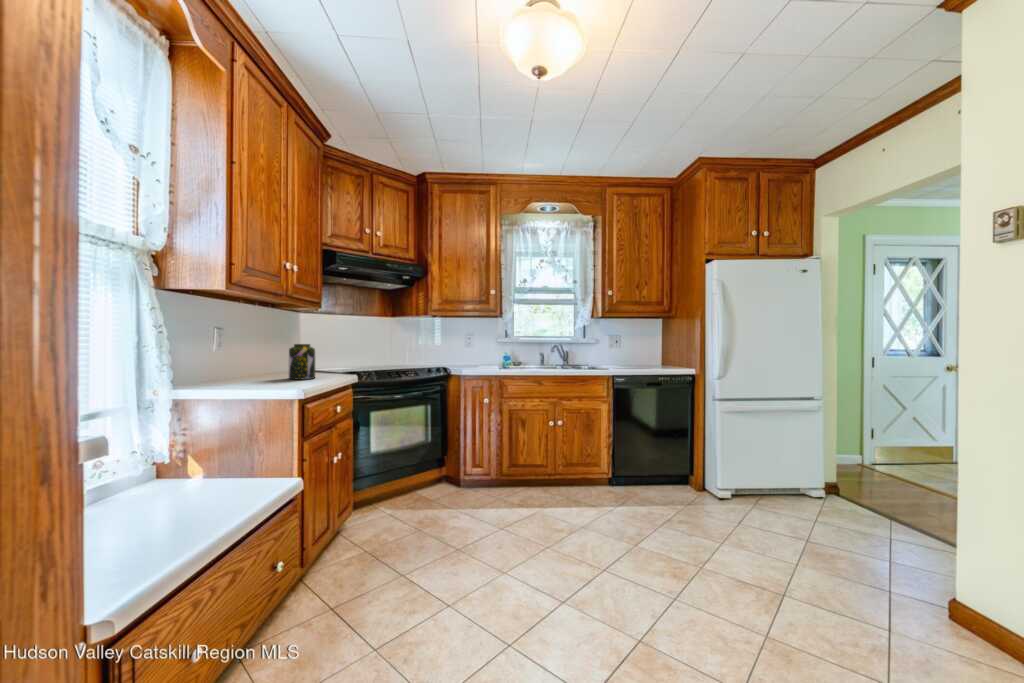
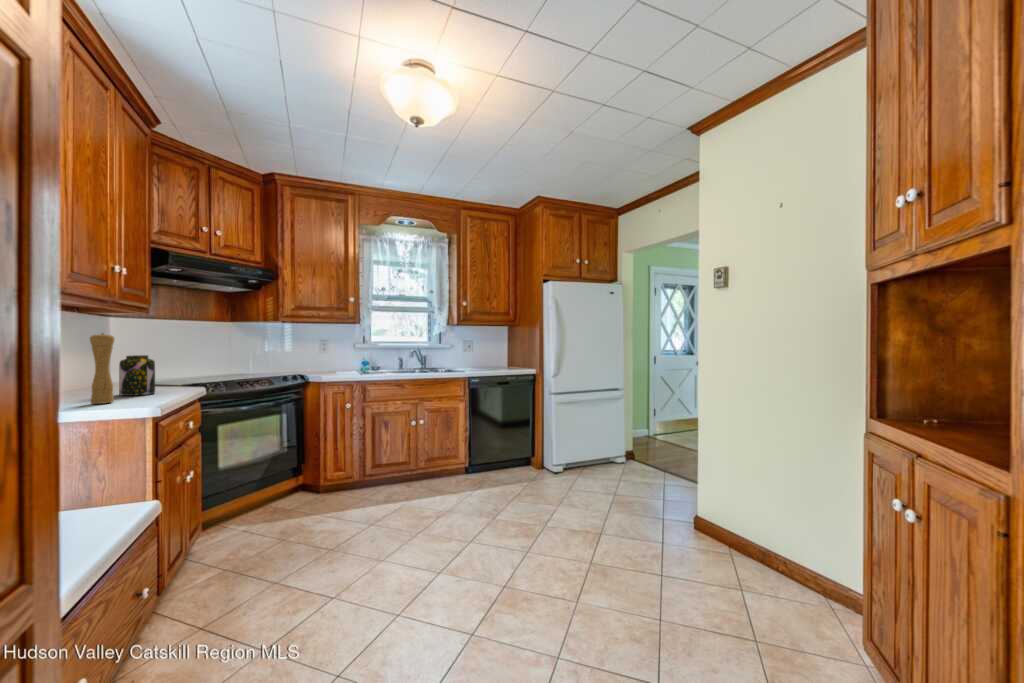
pepper mill: none [259,323,277,385] -> present [90,333,114,404]

